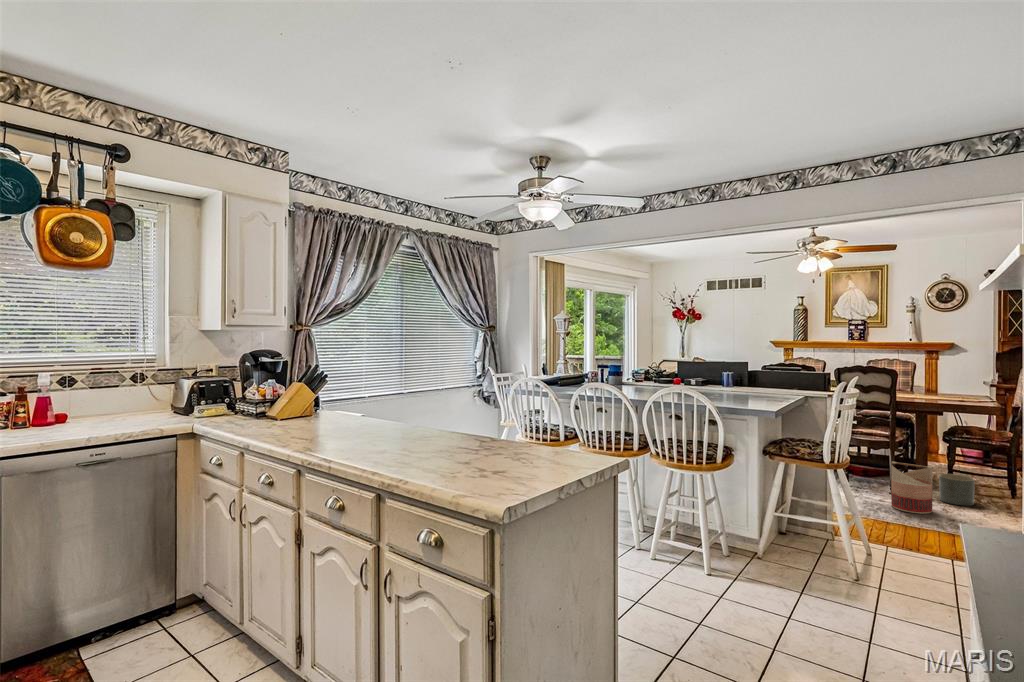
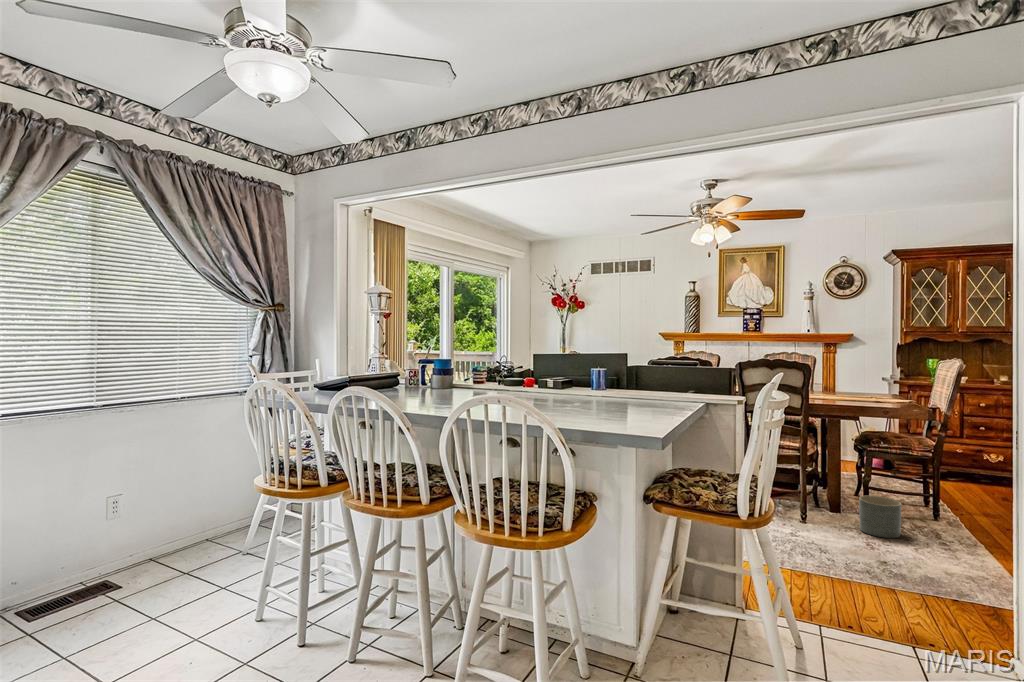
basket: present [891,462,933,514] -> none [807,485,860,556]

